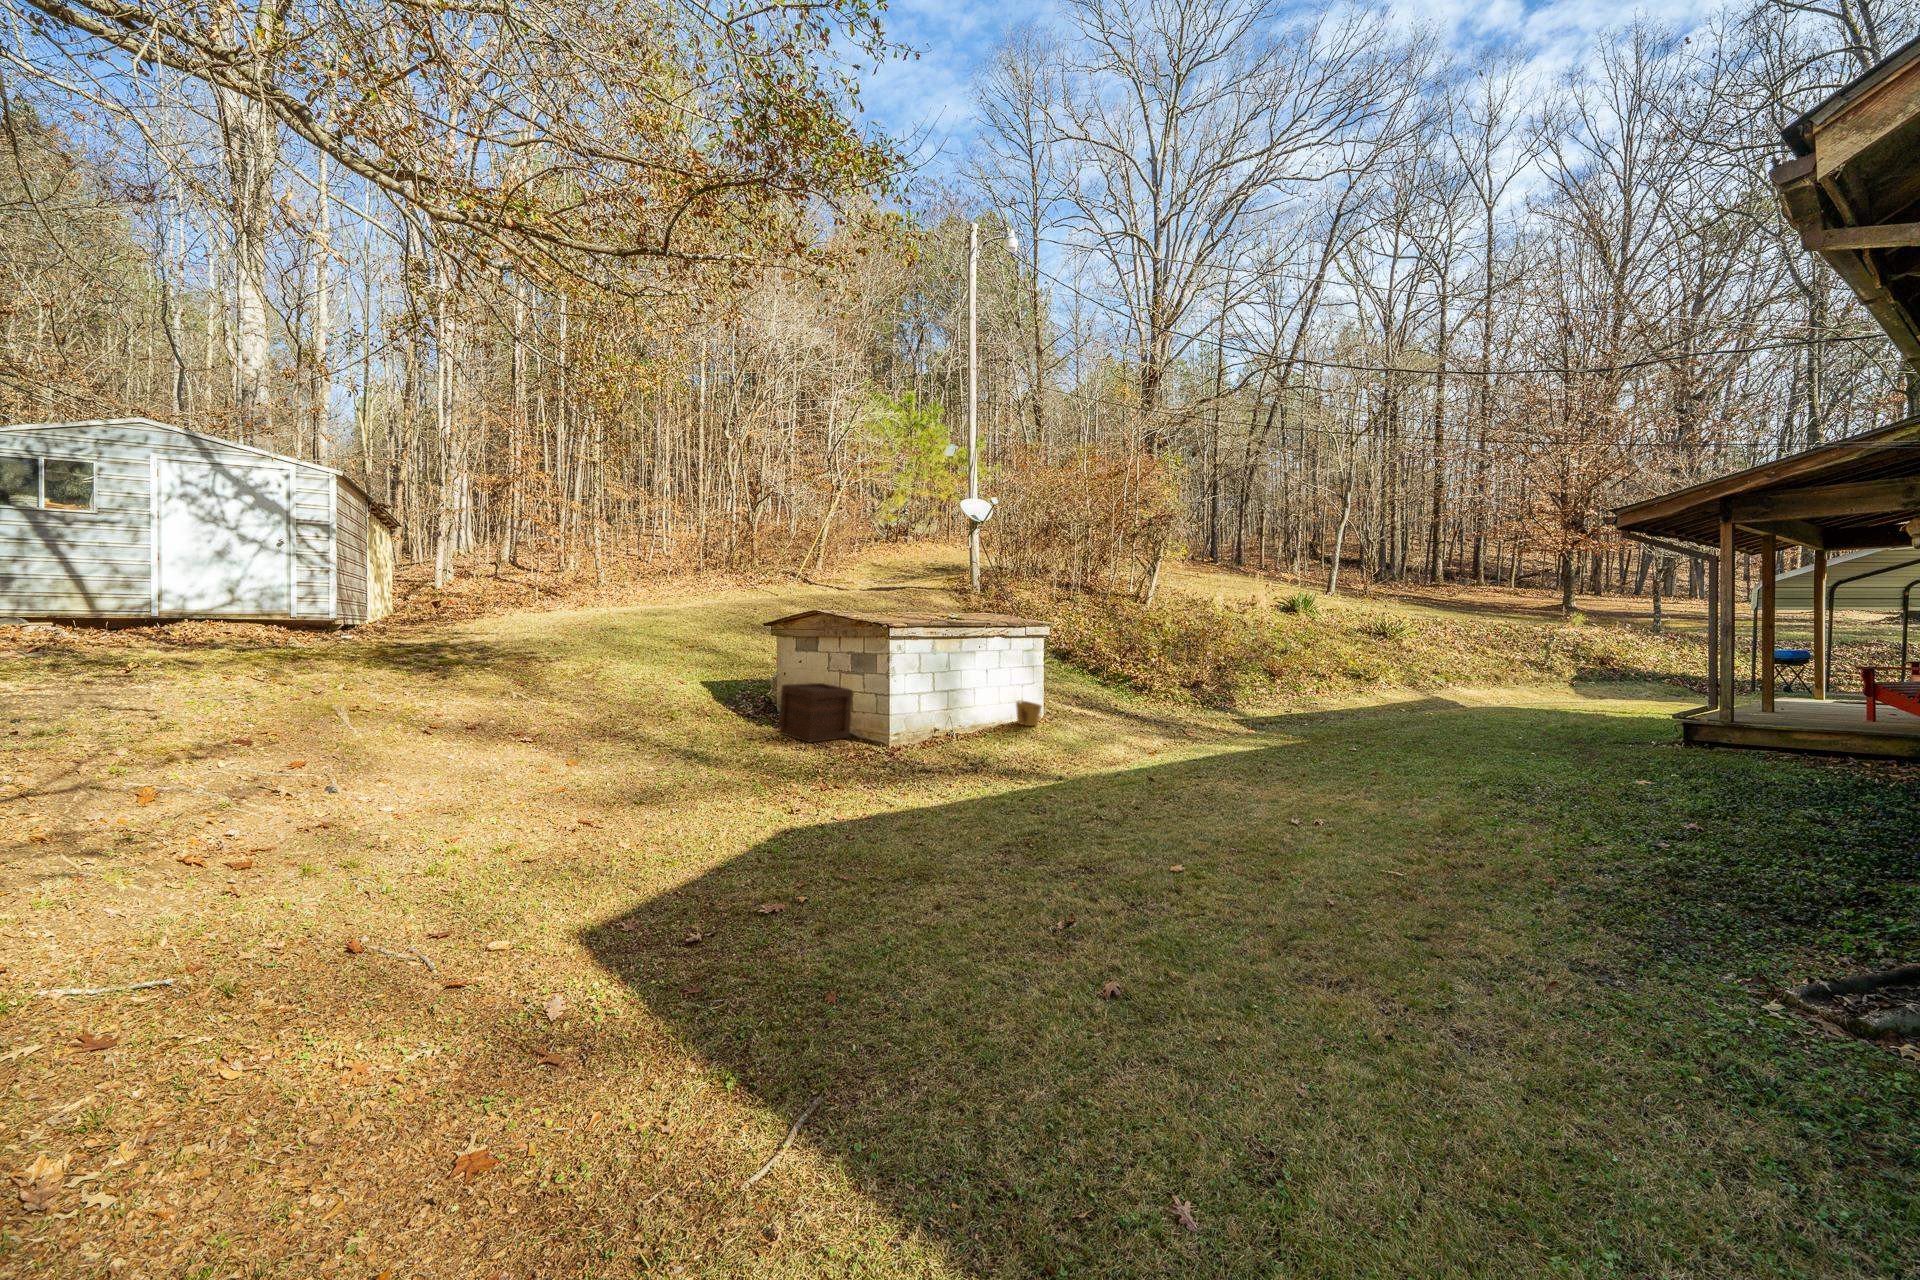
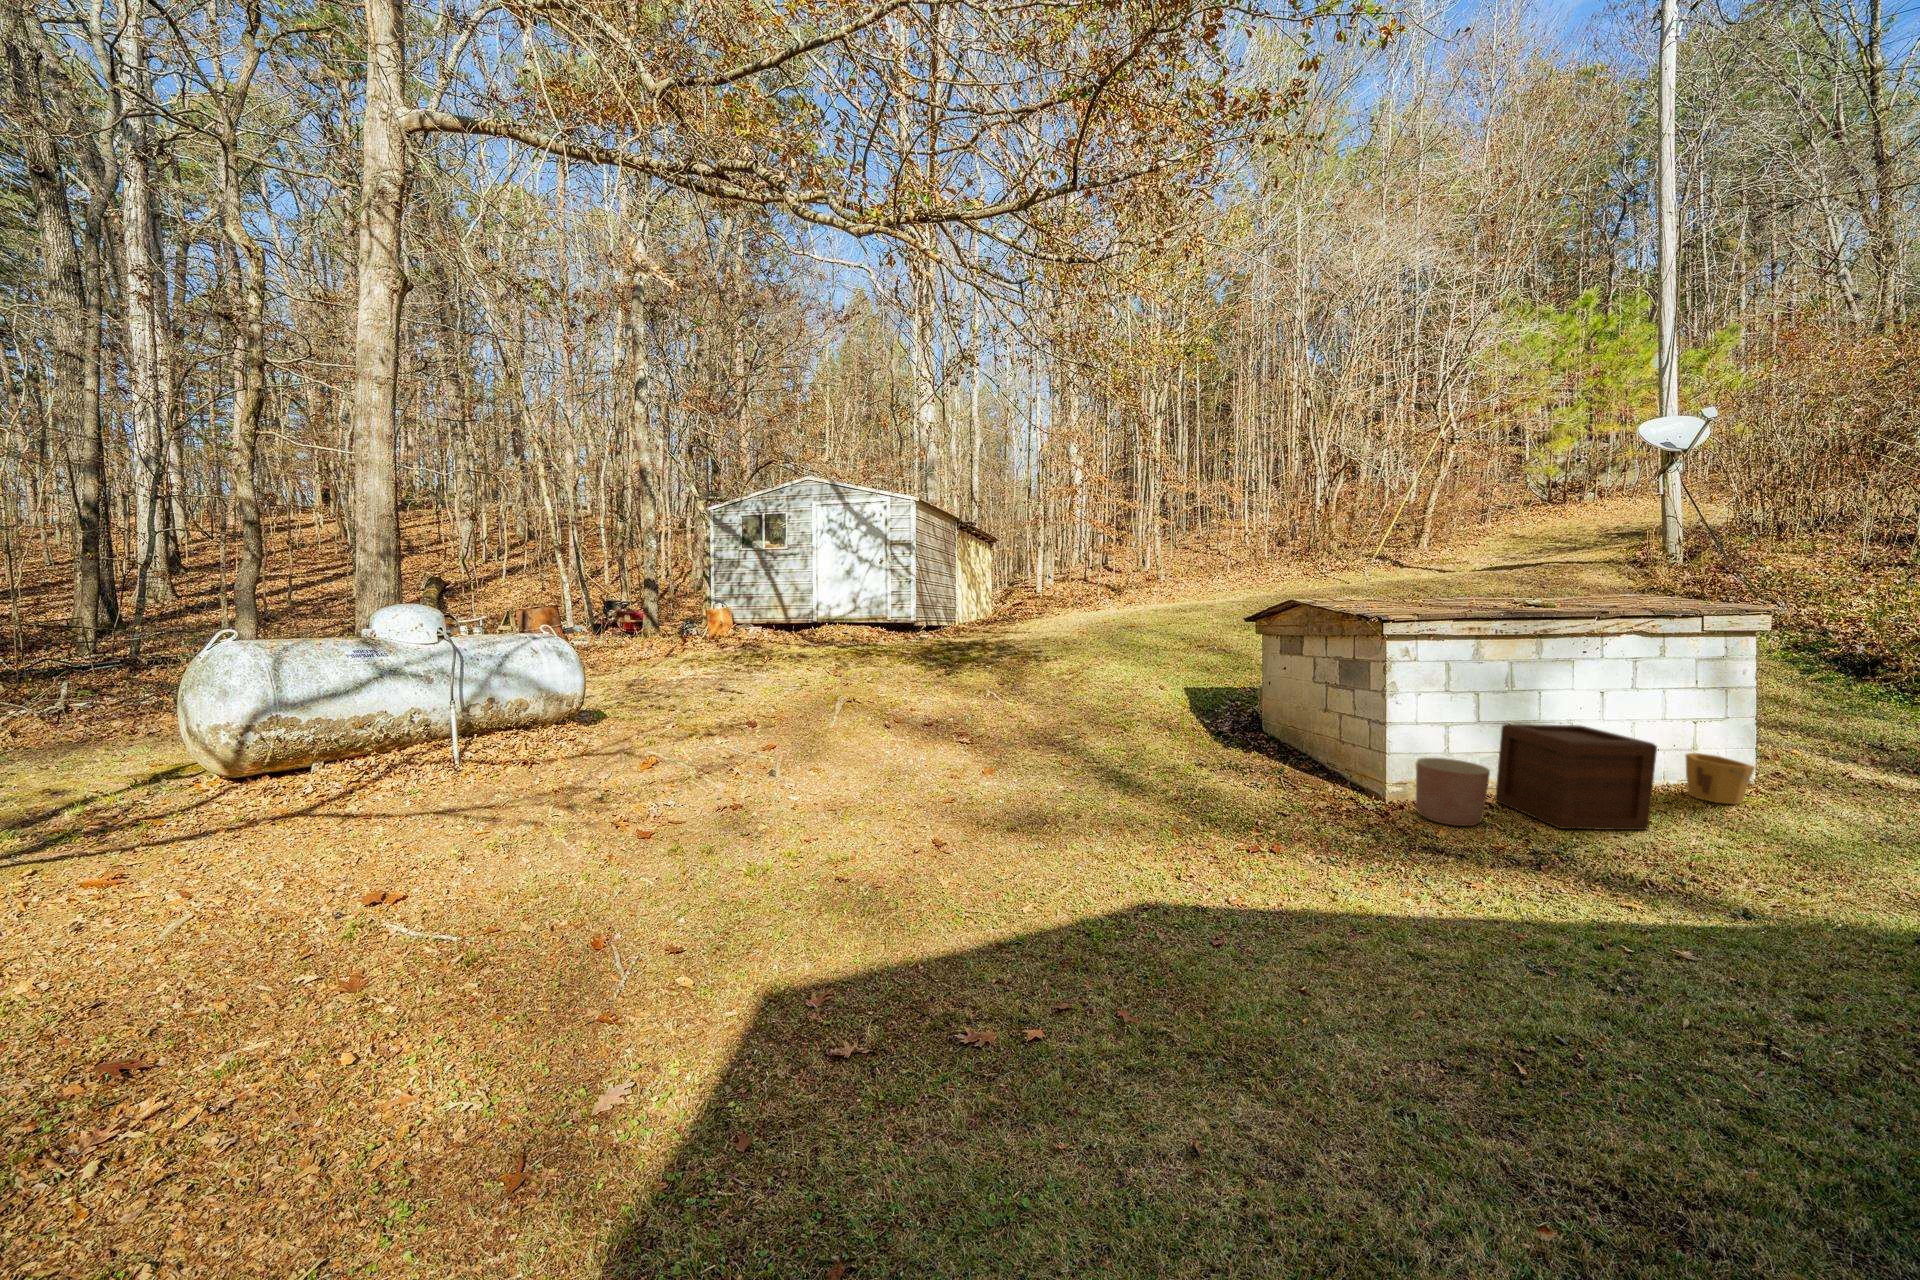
wooden crate: present [779,683,853,742] -> present [1495,724,1657,830]
planter: none [906,714,944,754] -> present [1416,758,1490,826]

